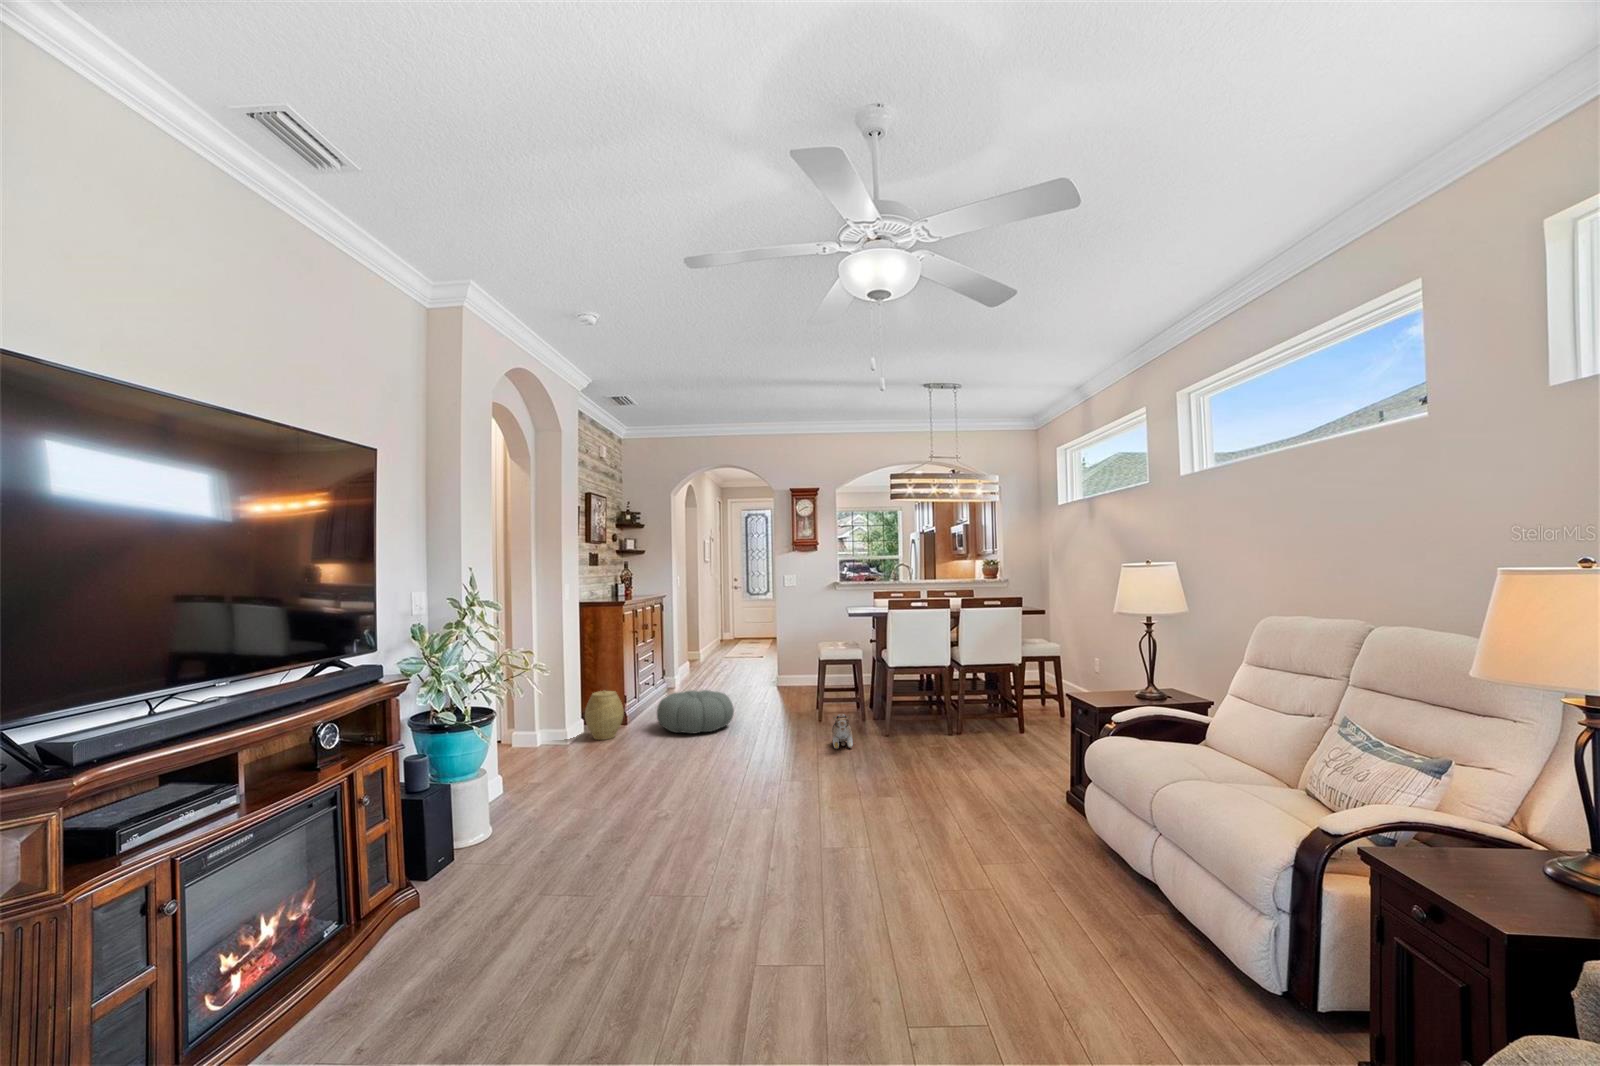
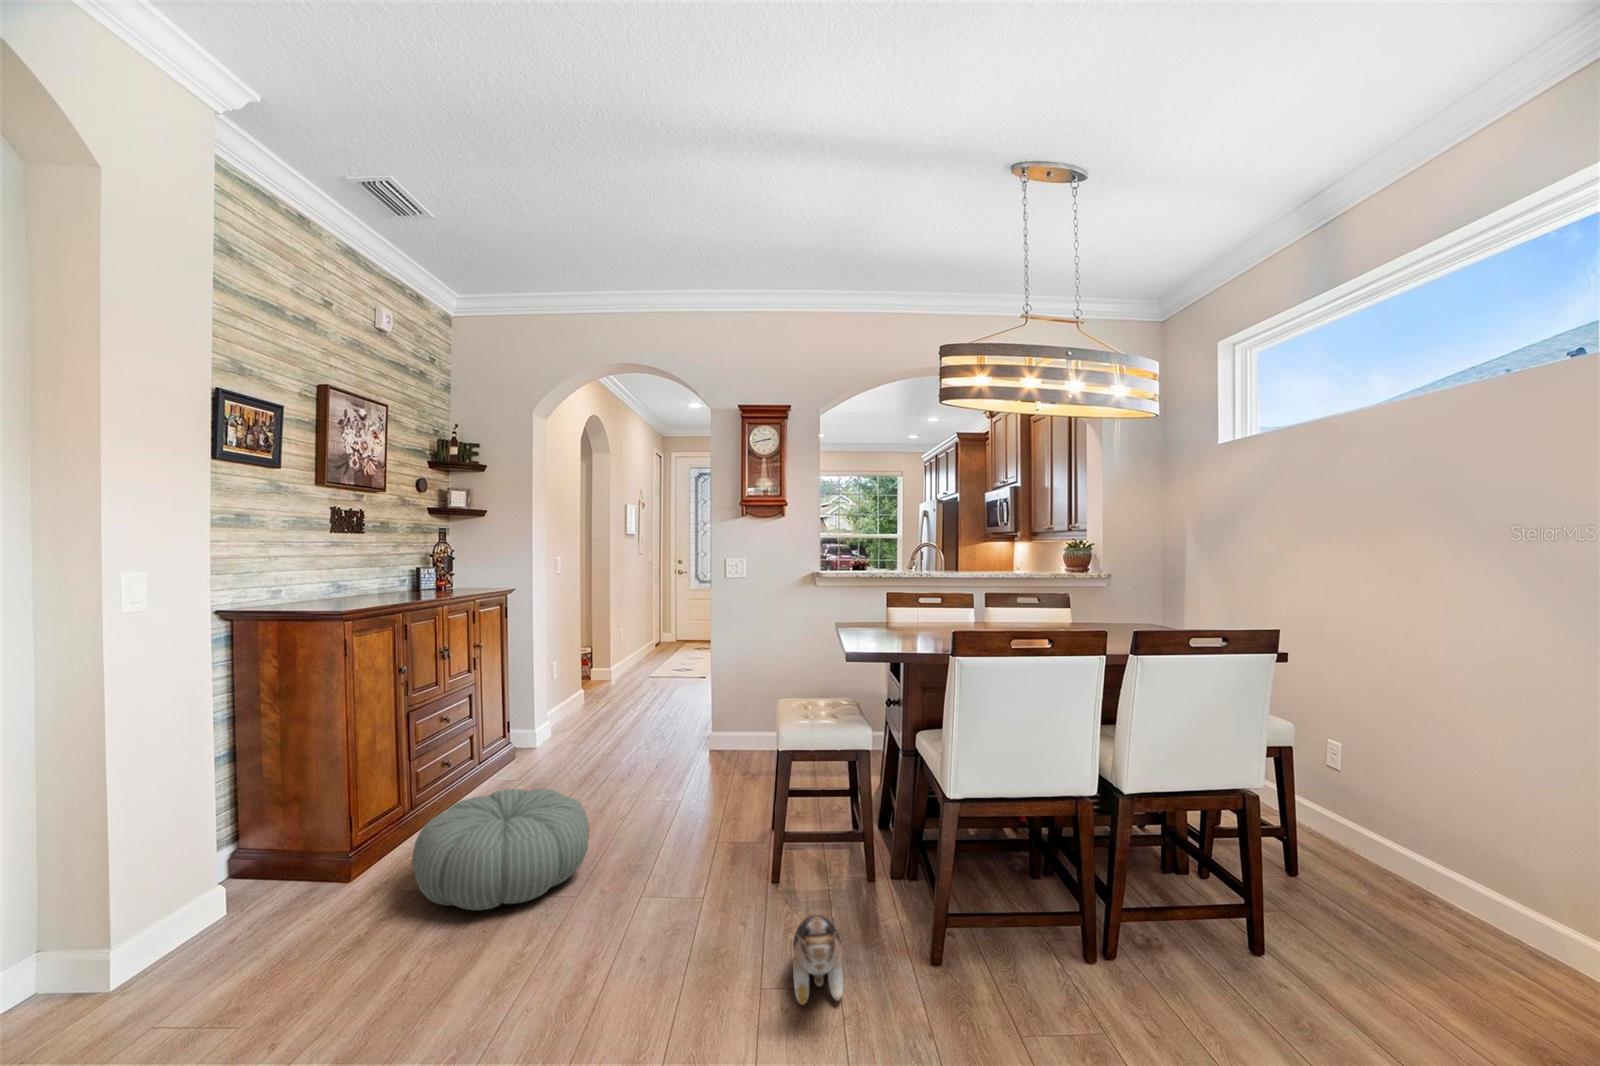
woven basket: present [585,691,624,740] -> none [217,808,327,933]

